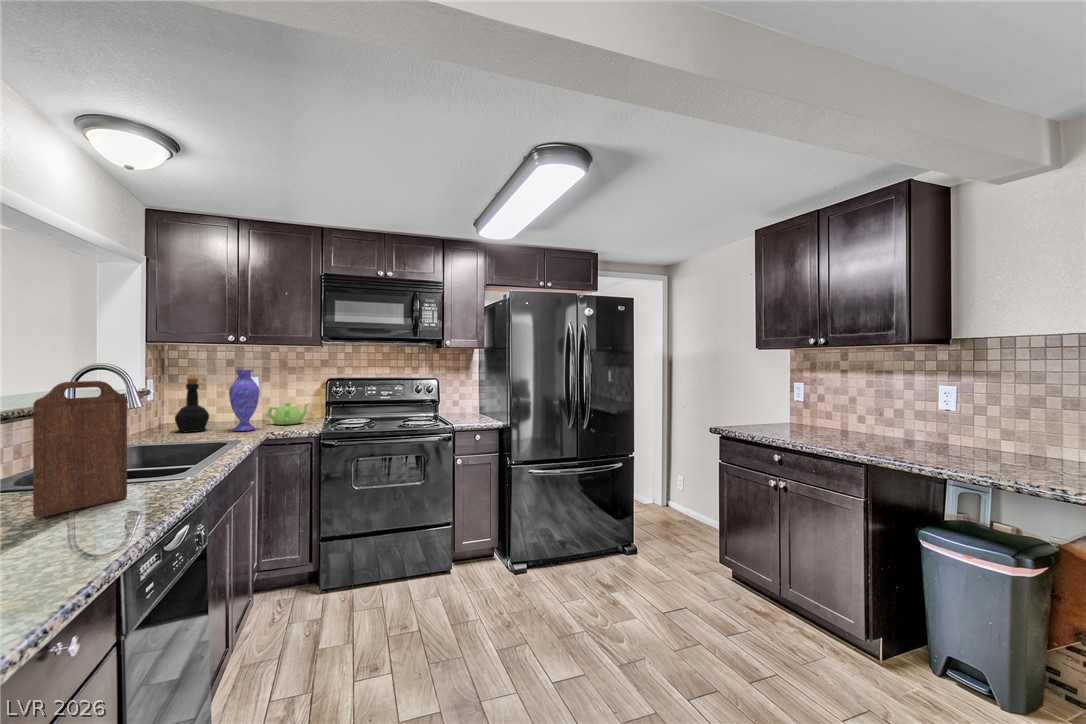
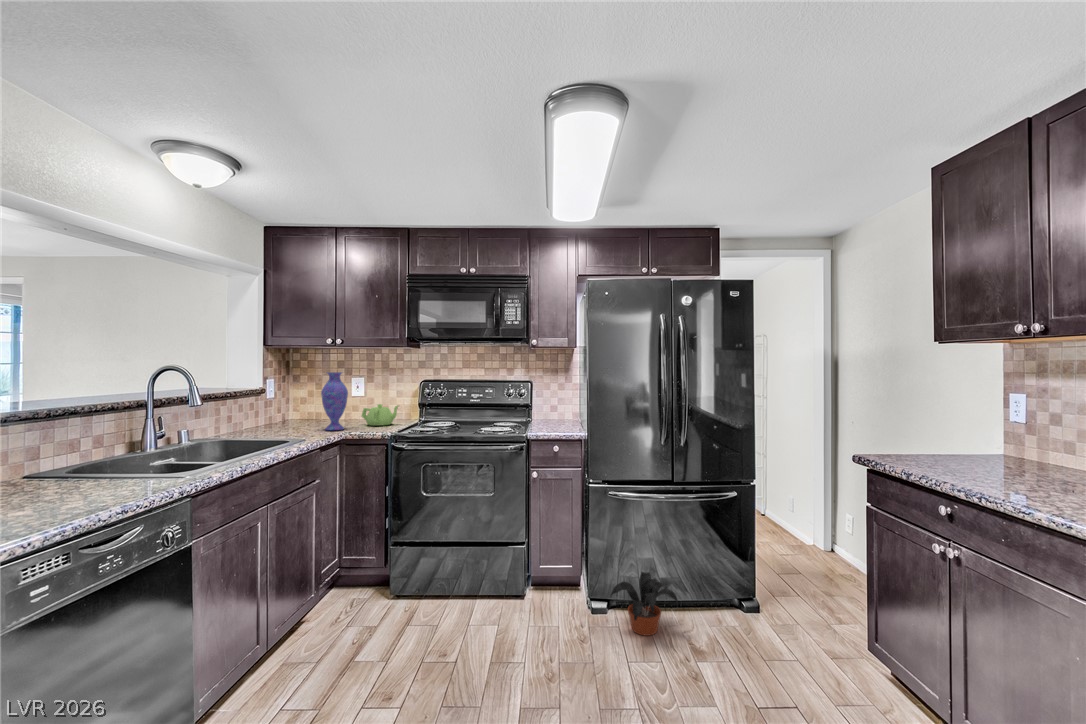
bottle: present [175,378,209,432] -> none [280,380,311,429]
cutting board: present [33,381,127,517] -> none [30,383,122,506]
potted plant: none [537,533,591,583] -> present [611,572,678,636]

